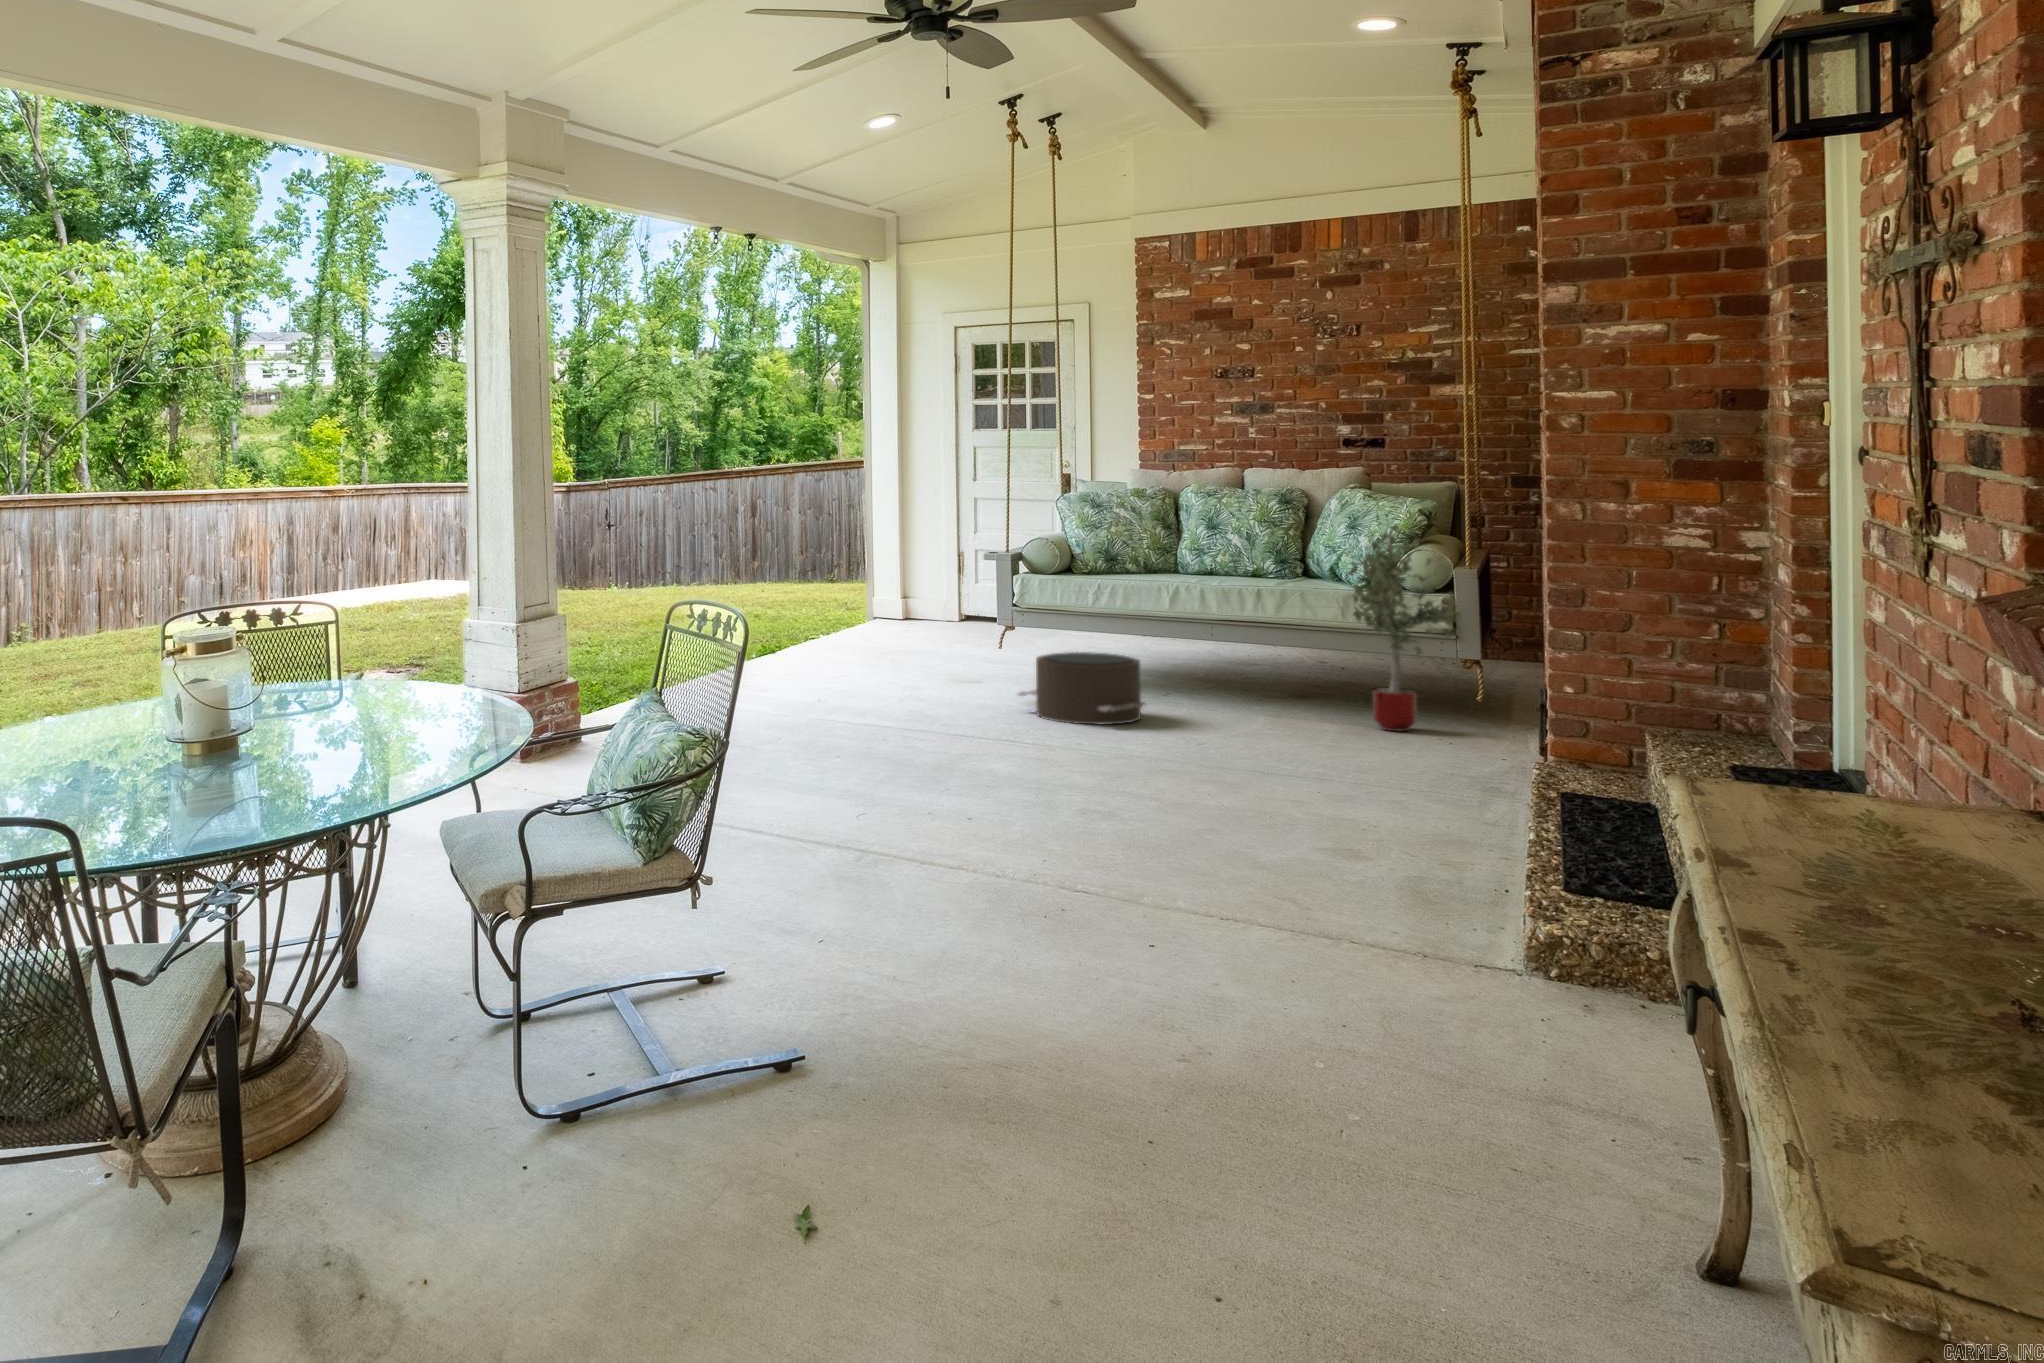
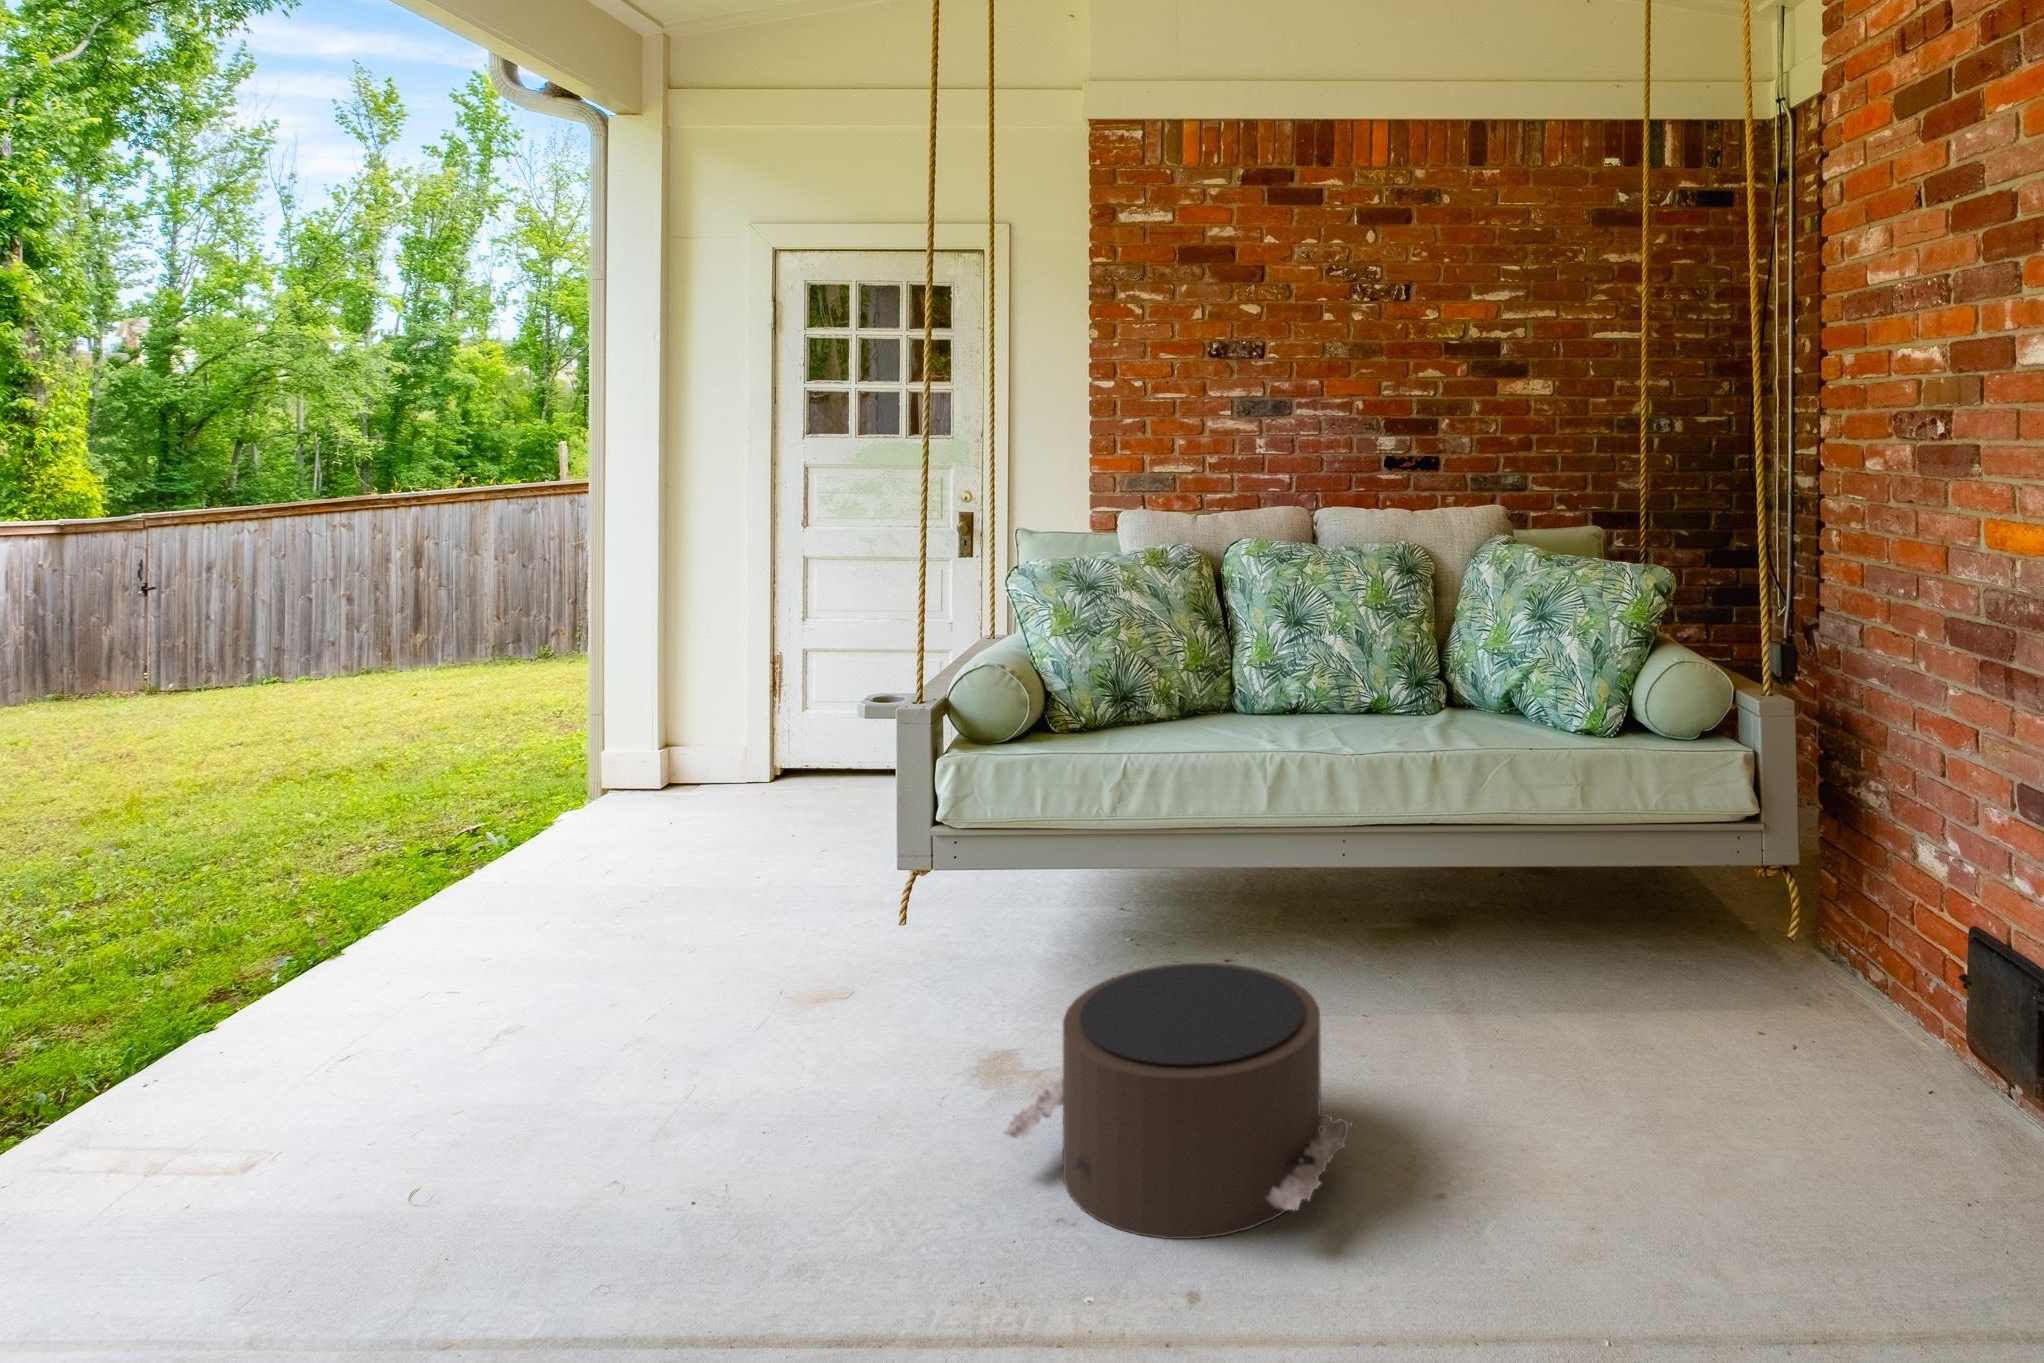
potted tree: present [1348,525,1461,731] -> none [1690,629,1944,1059]

